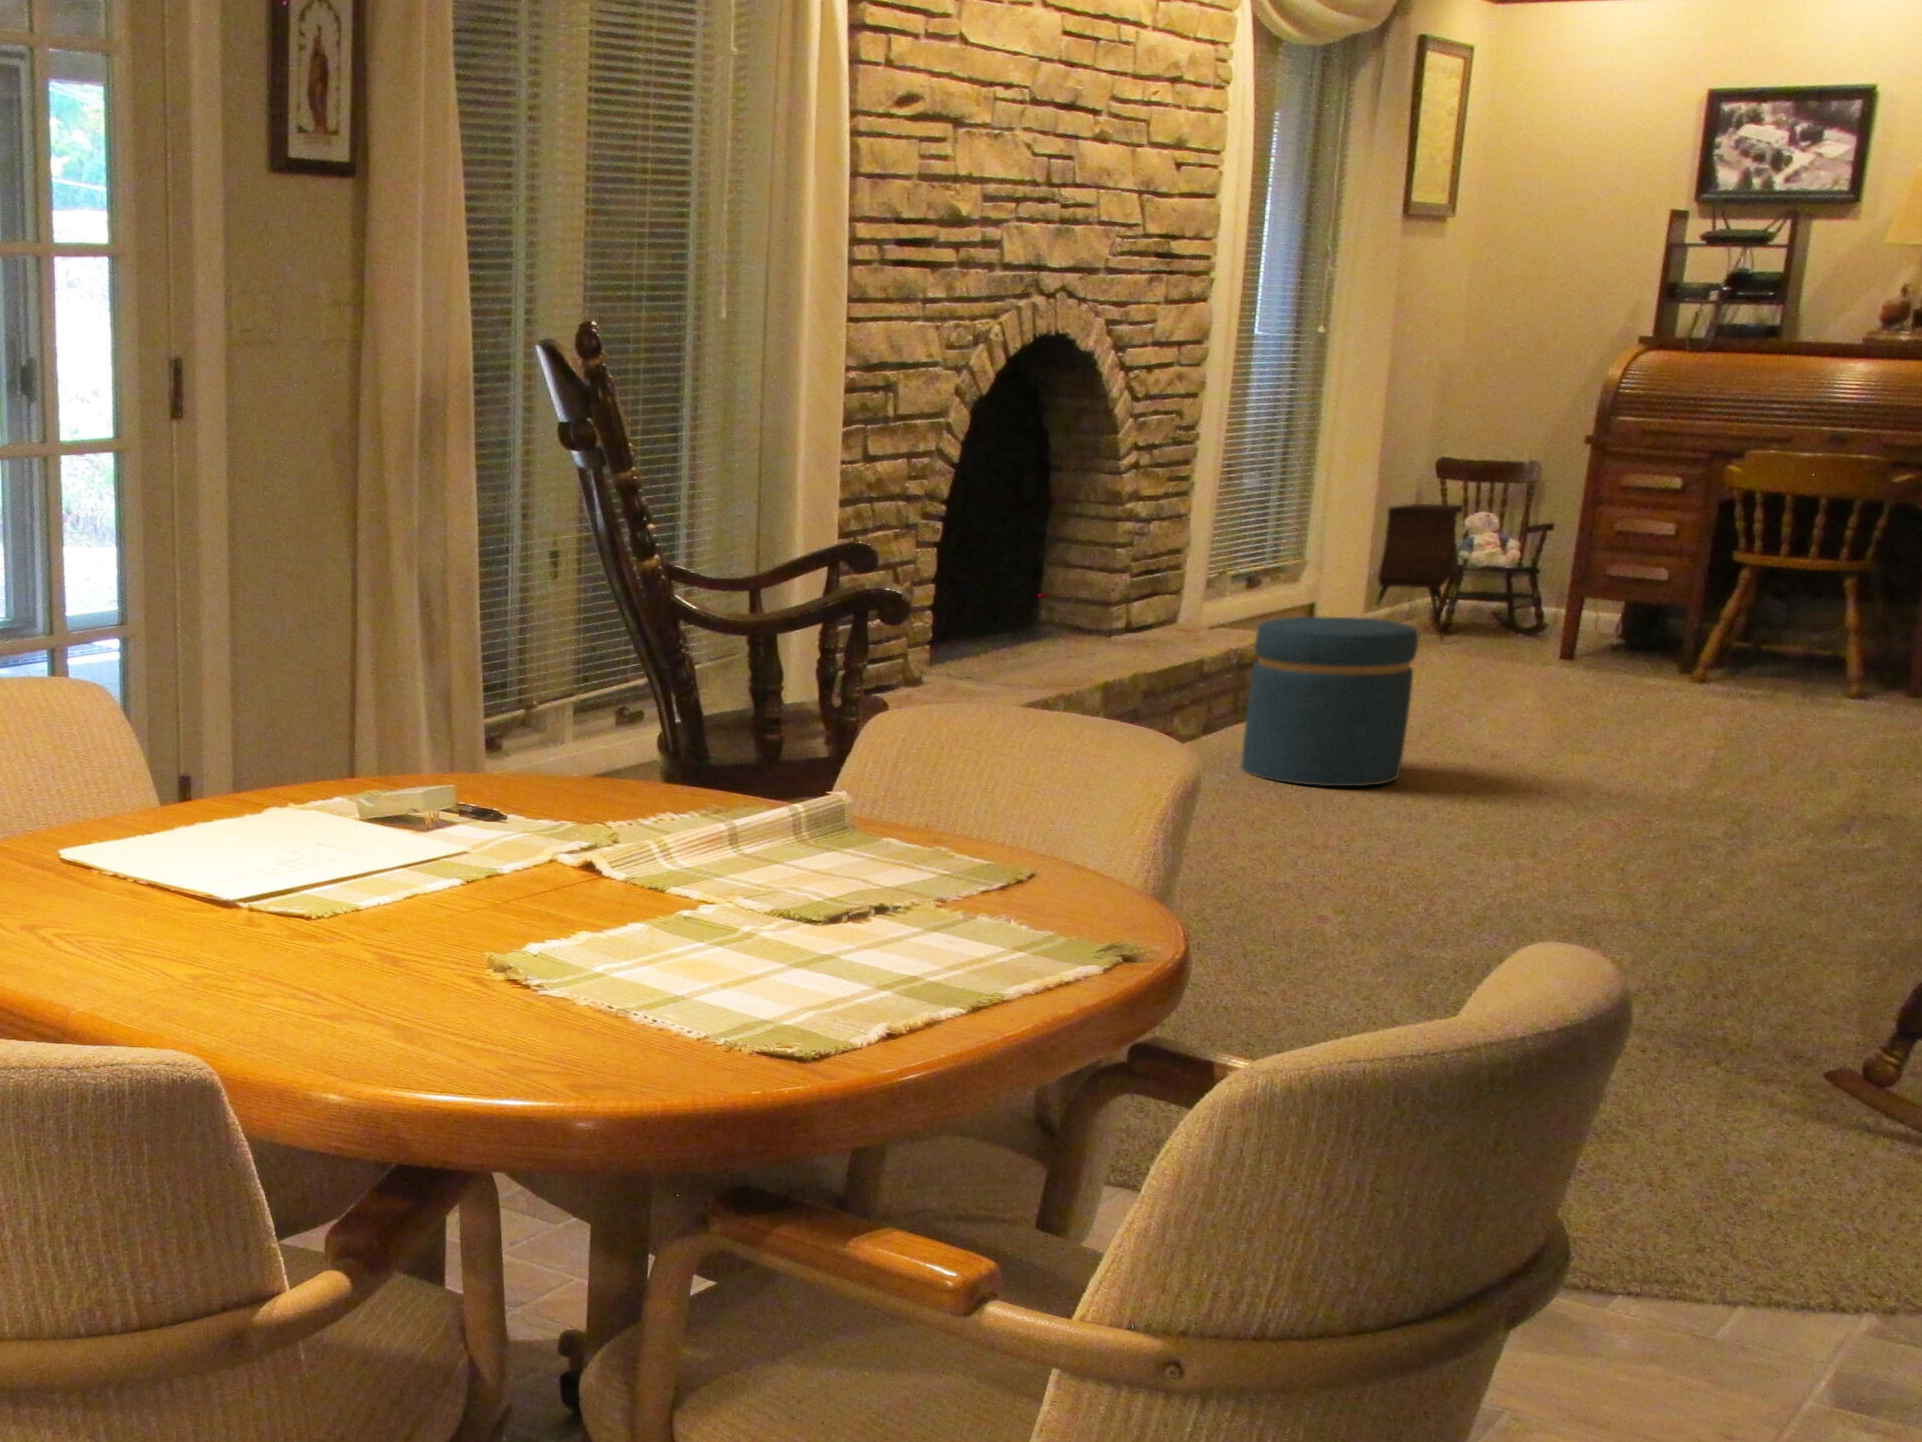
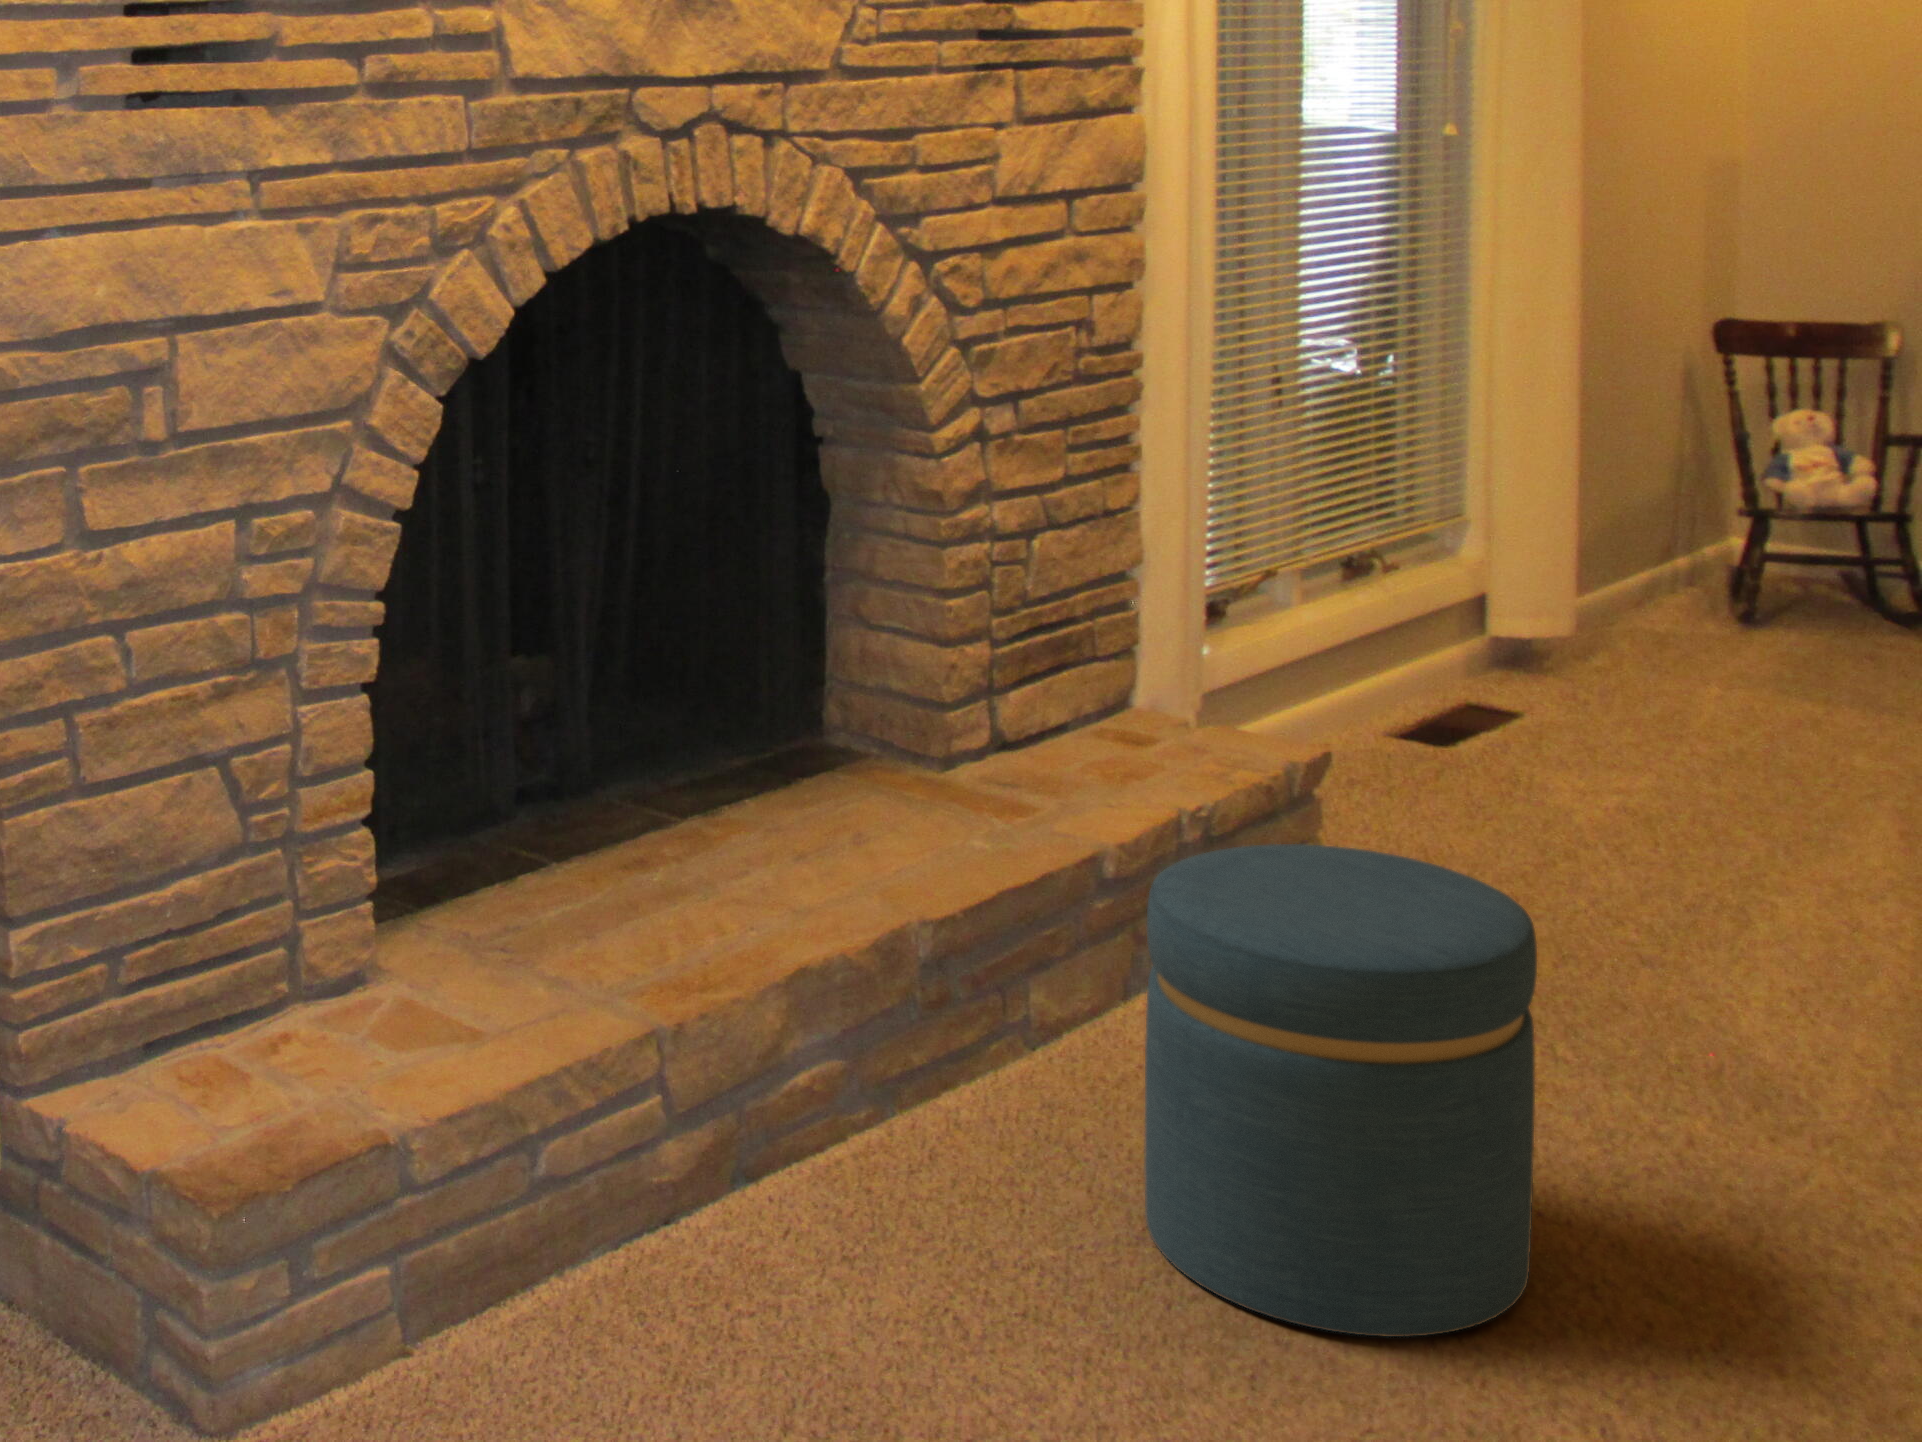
side table: present [1366,504,1463,641] -> none [1587,403,1766,662]

